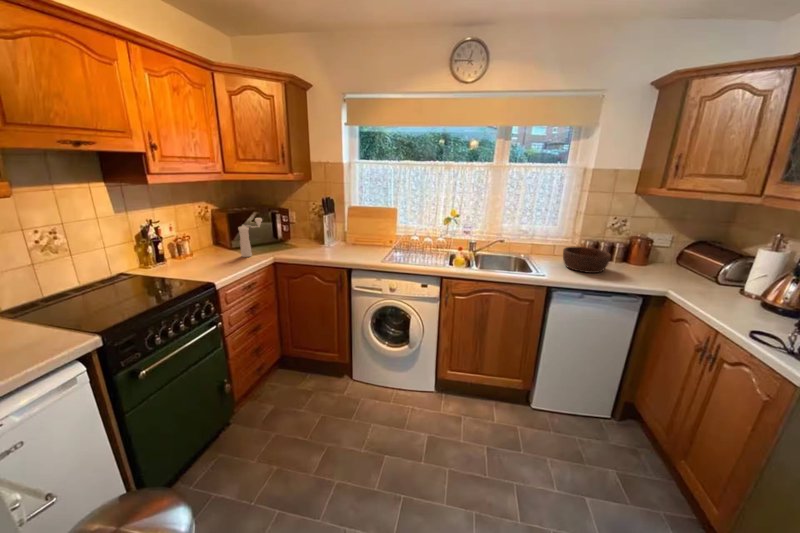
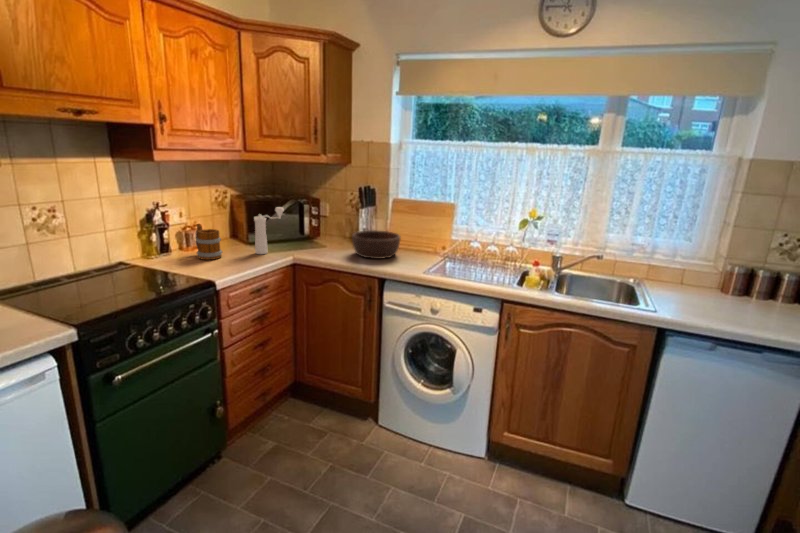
mug: none [188,236,214,265] -> present [195,224,222,260]
wooden bowl: present [563,247,611,273] -> present [352,230,400,259]

